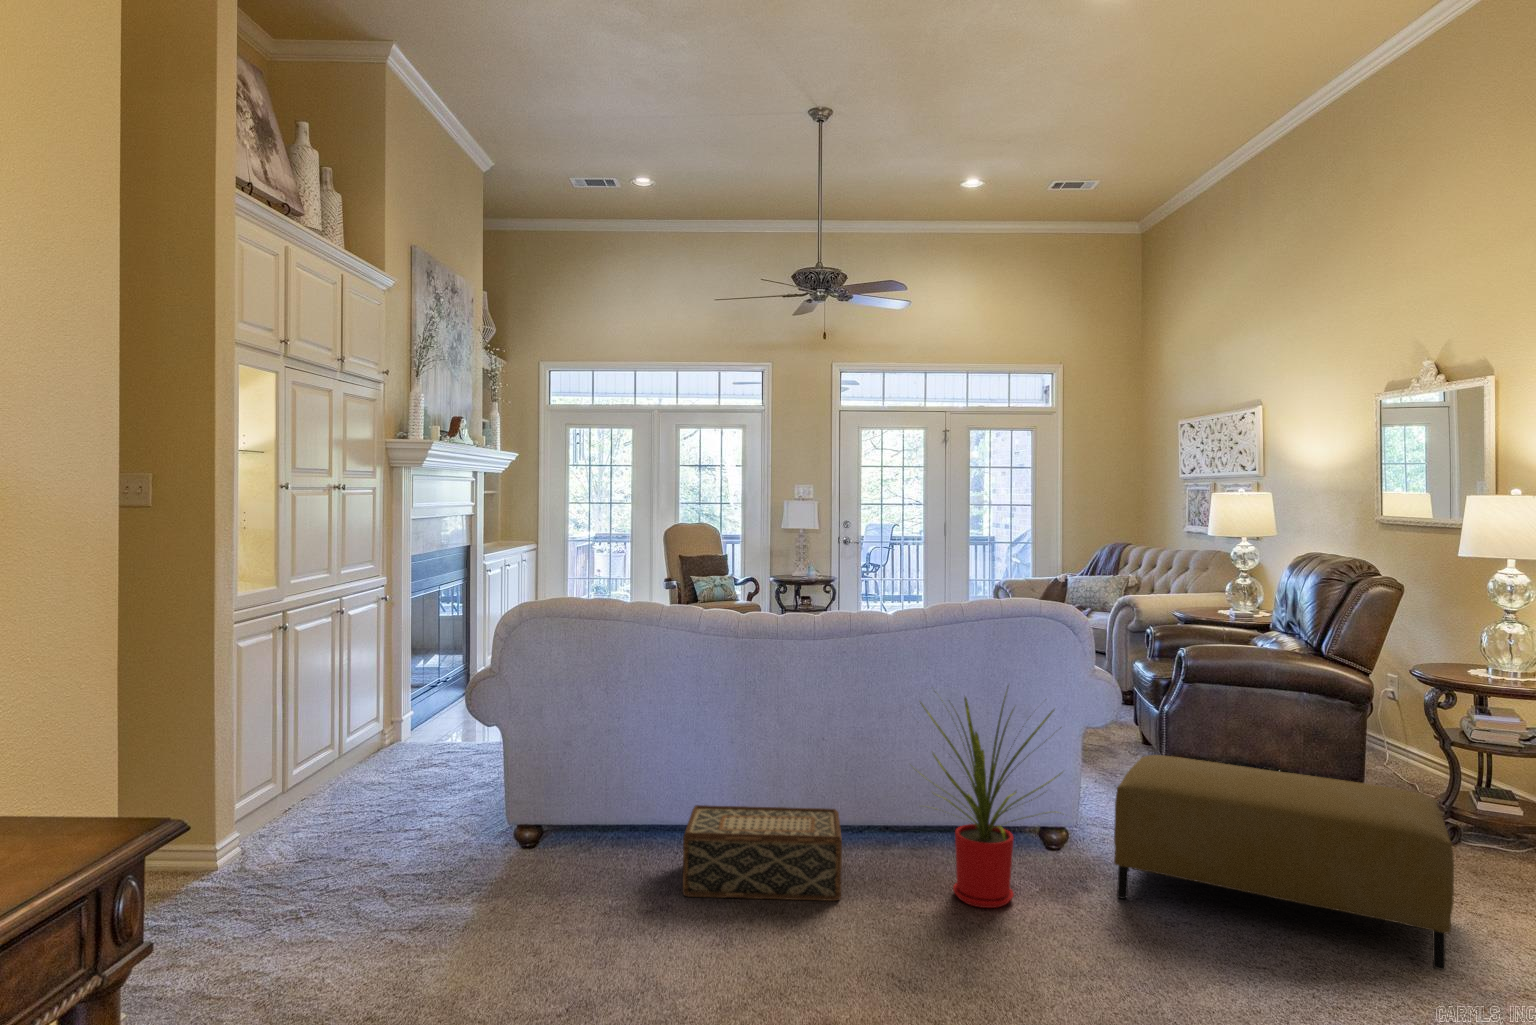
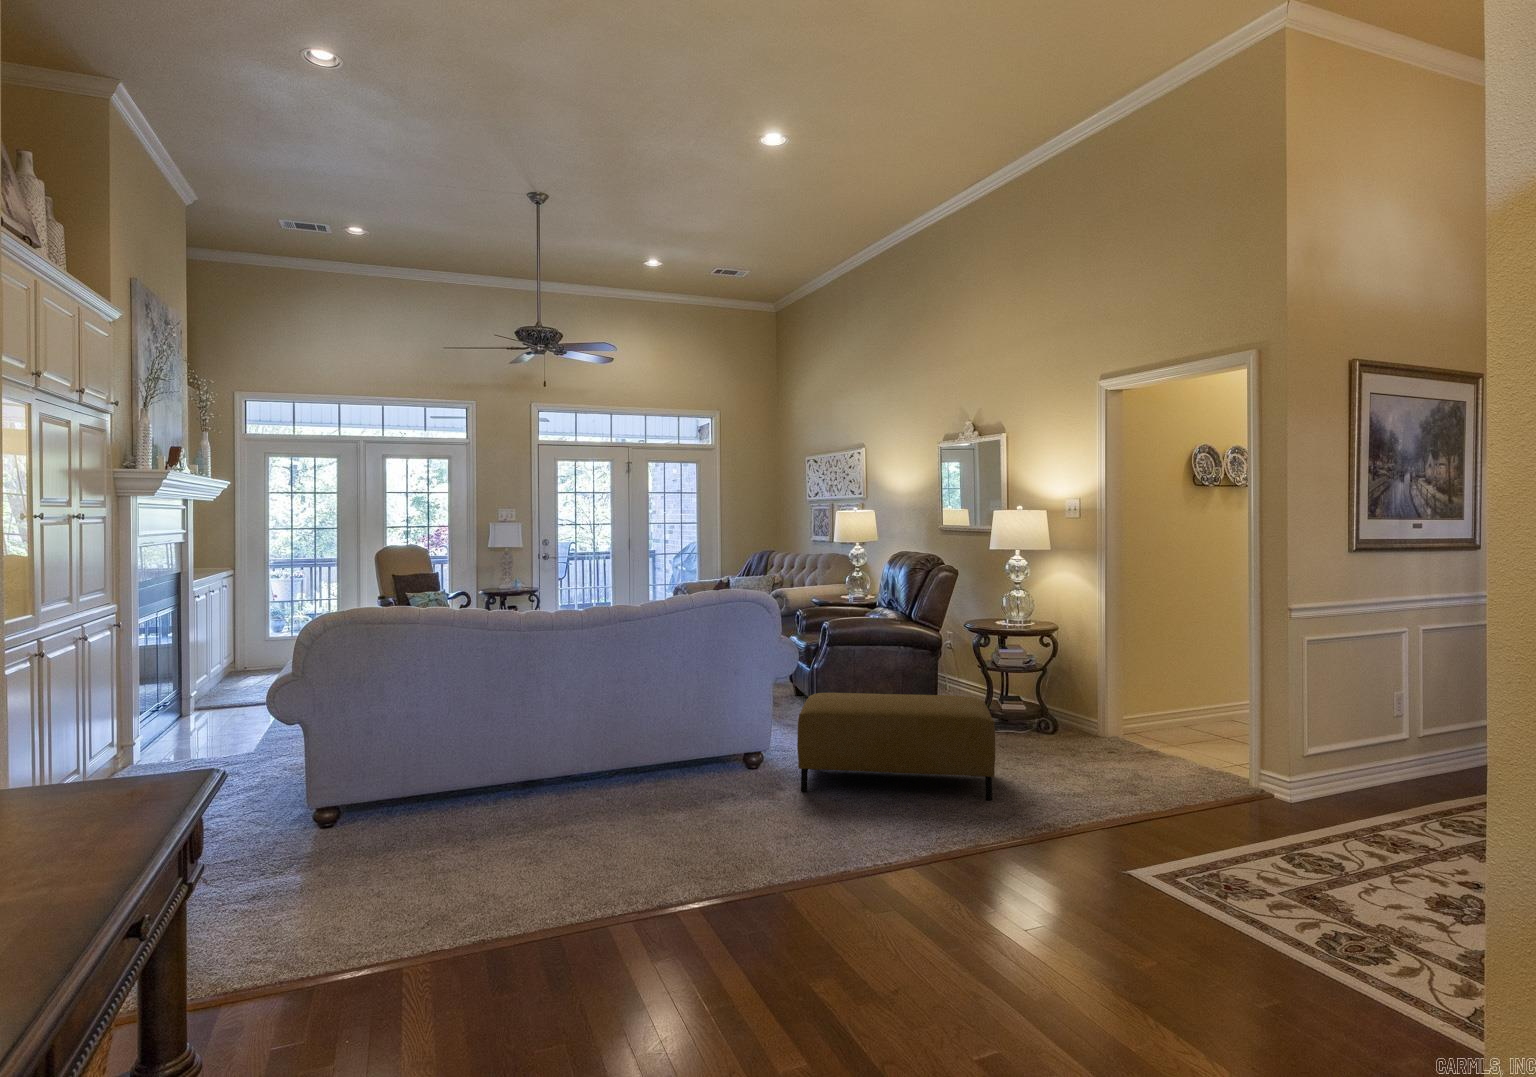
house plant: present [921,692,1060,908] -> none [657,649,773,810]
woven basket: present [683,805,842,901] -> none [481,757,611,837]

